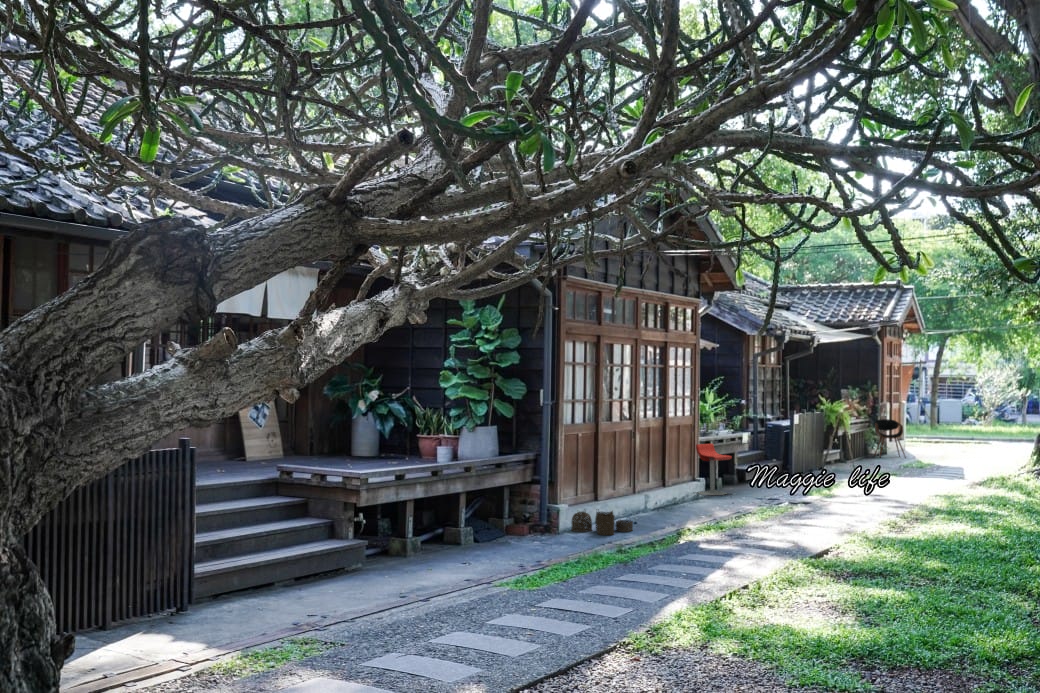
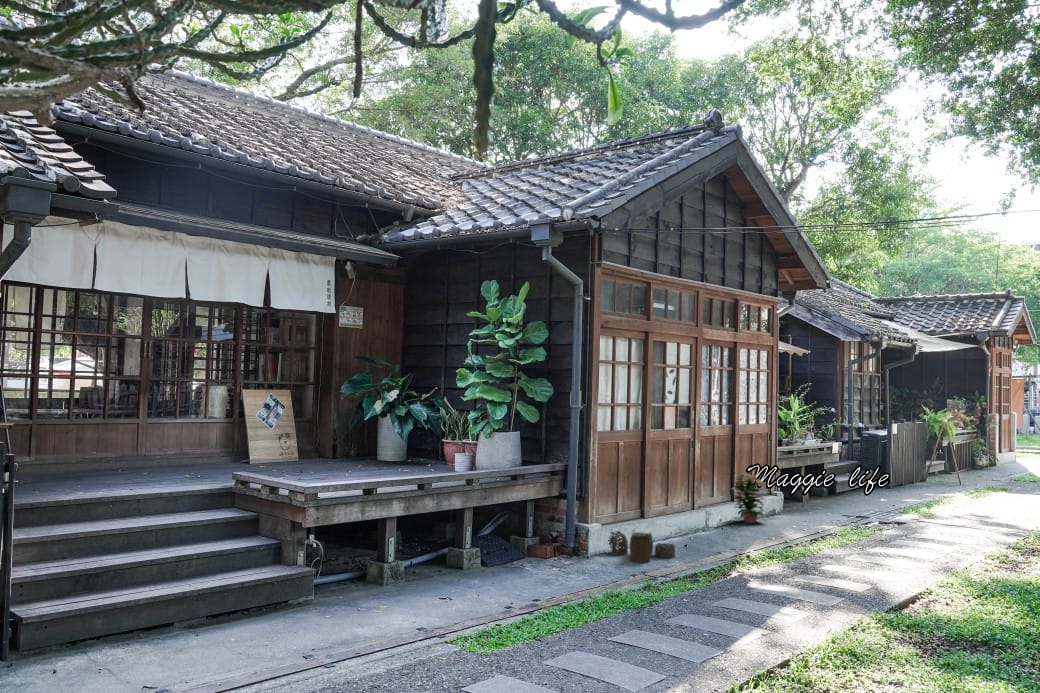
chair: present [874,419,906,458] -> none [983,431,1020,472]
stool: present [696,444,732,495] -> none [773,454,813,511]
decorative plant: none [664,462,696,506] -> present [732,474,765,523]

